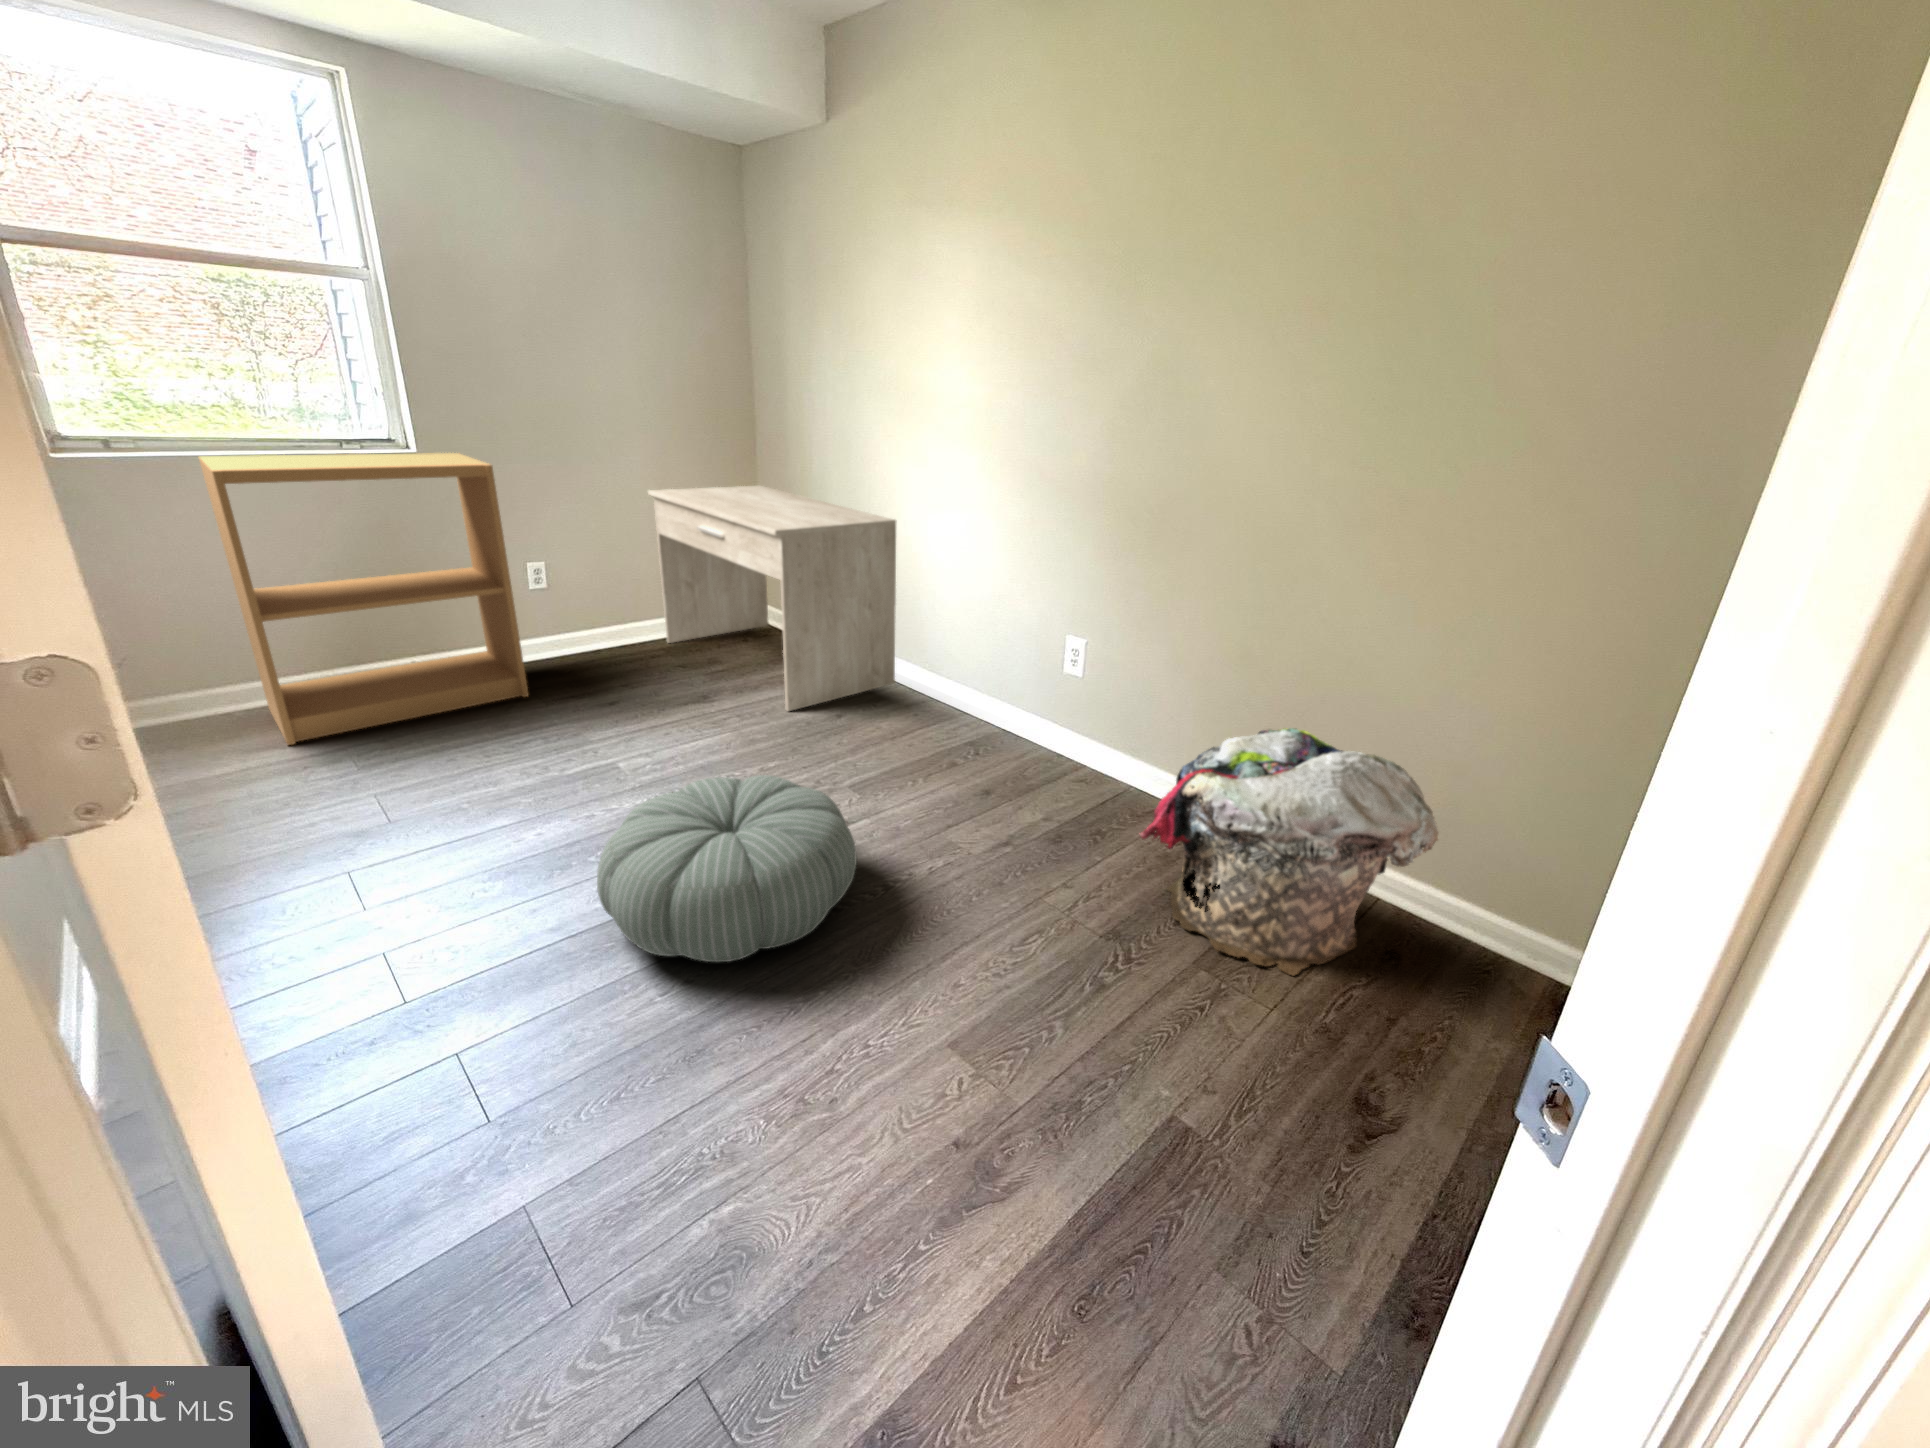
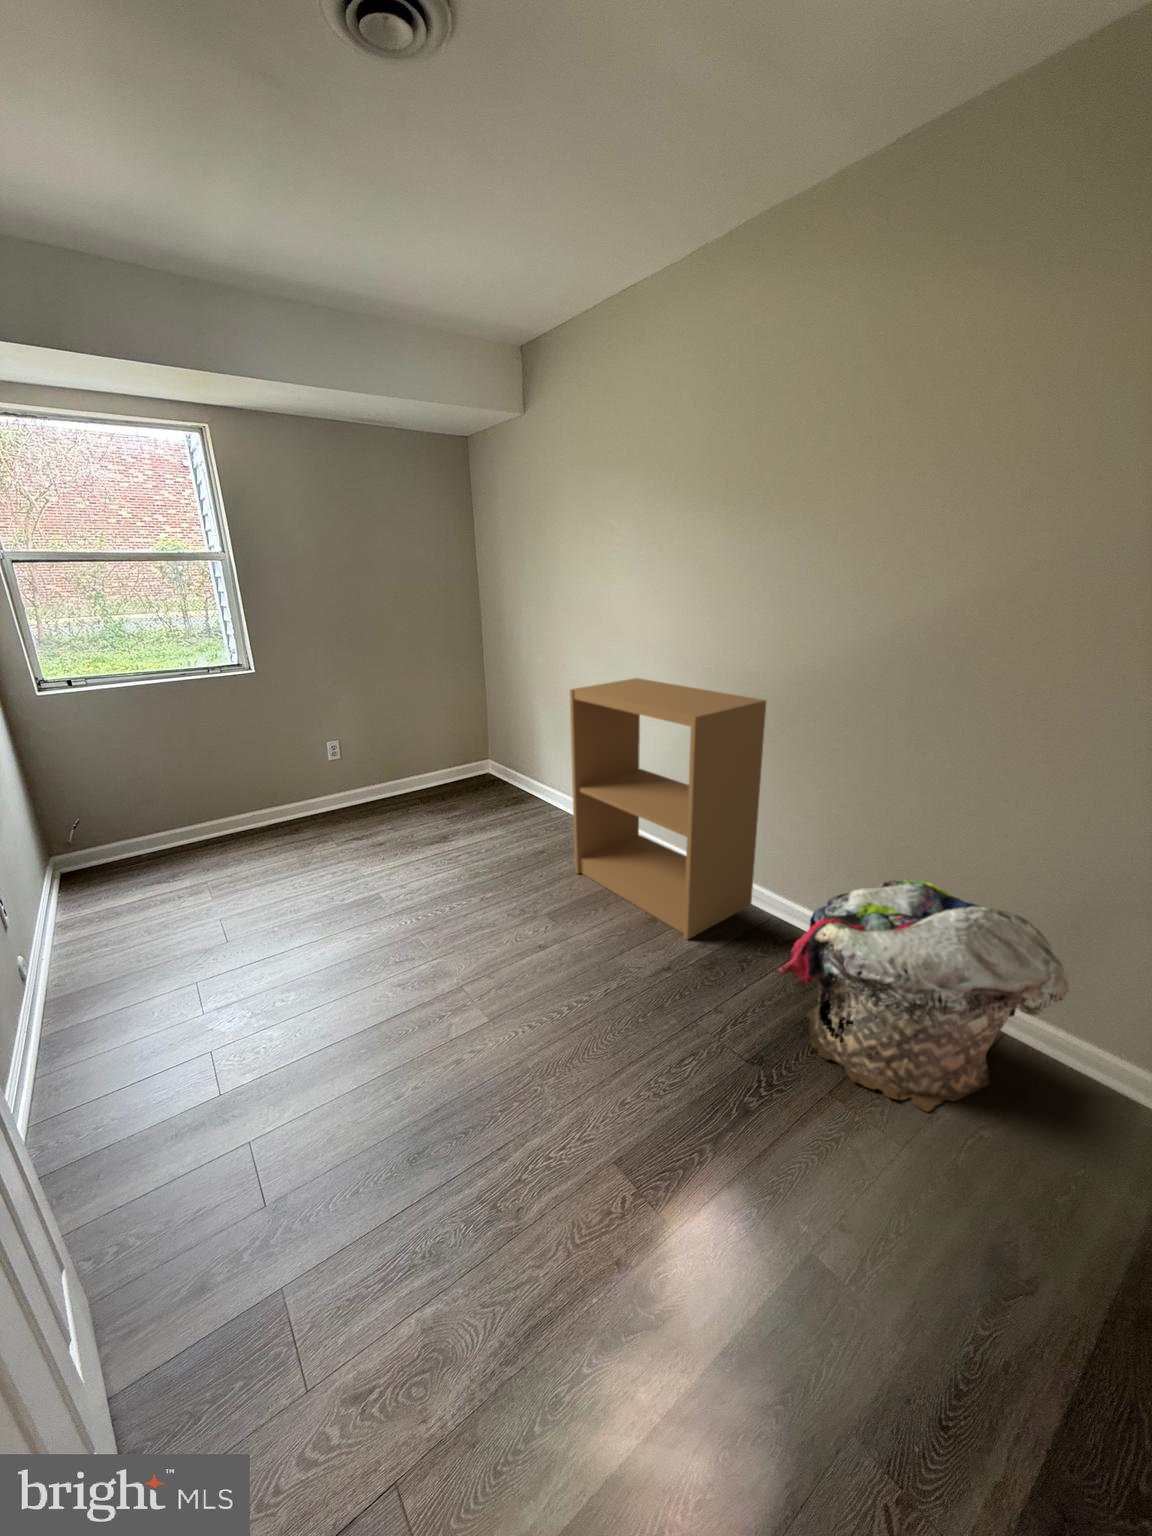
bookshelf: present [198,453,528,745] -> present [569,678,766,940]
desk: present [648,486,896,711] -> none [405,676,582,848]
pouf: present [597,775,857,962] -> none [353,913,544,1072]

